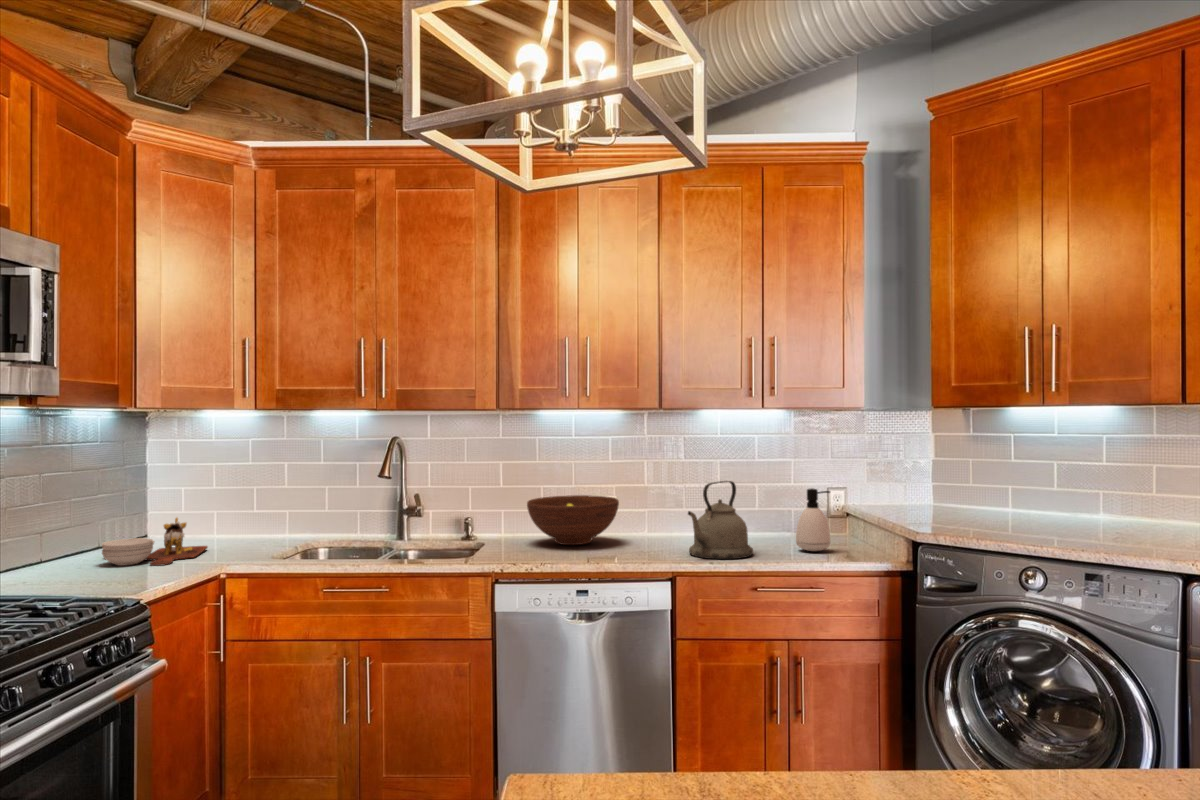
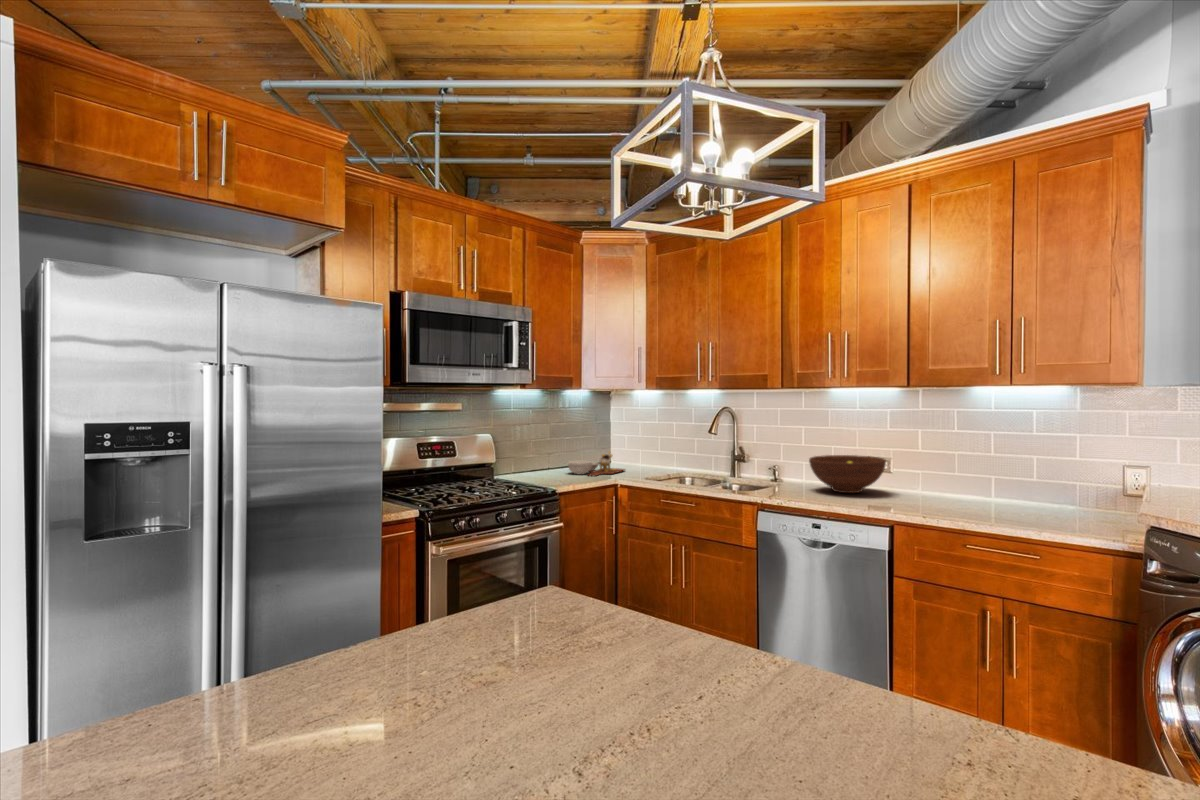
kettle: present [688,481,753,559] -> none [908,450,986,518]
soap dispenser: present [796,489,830,551] -> none [1040,463,1081,523]

